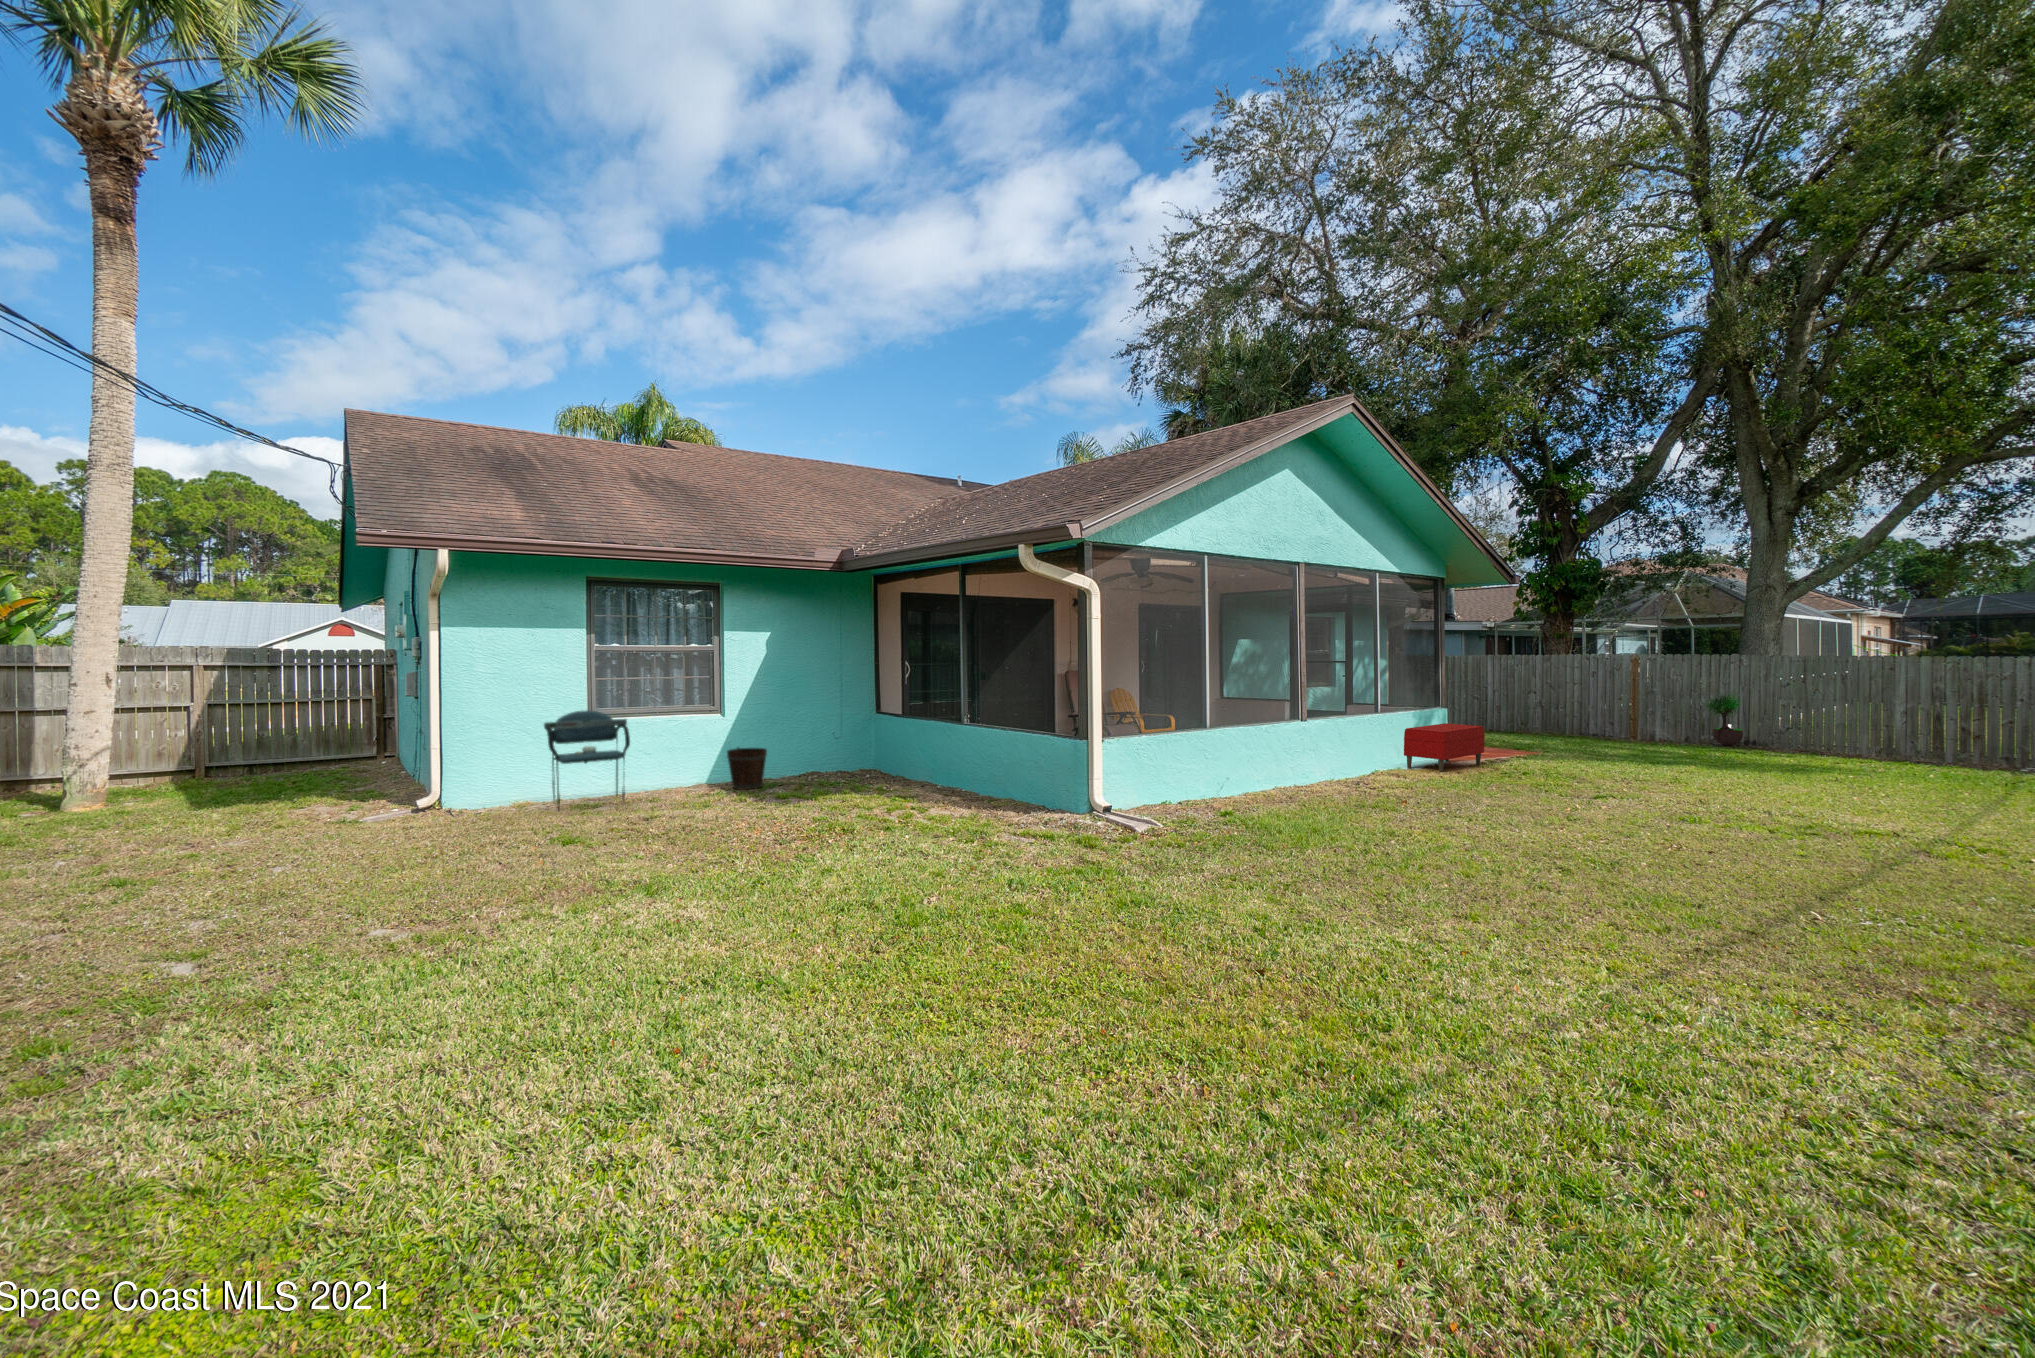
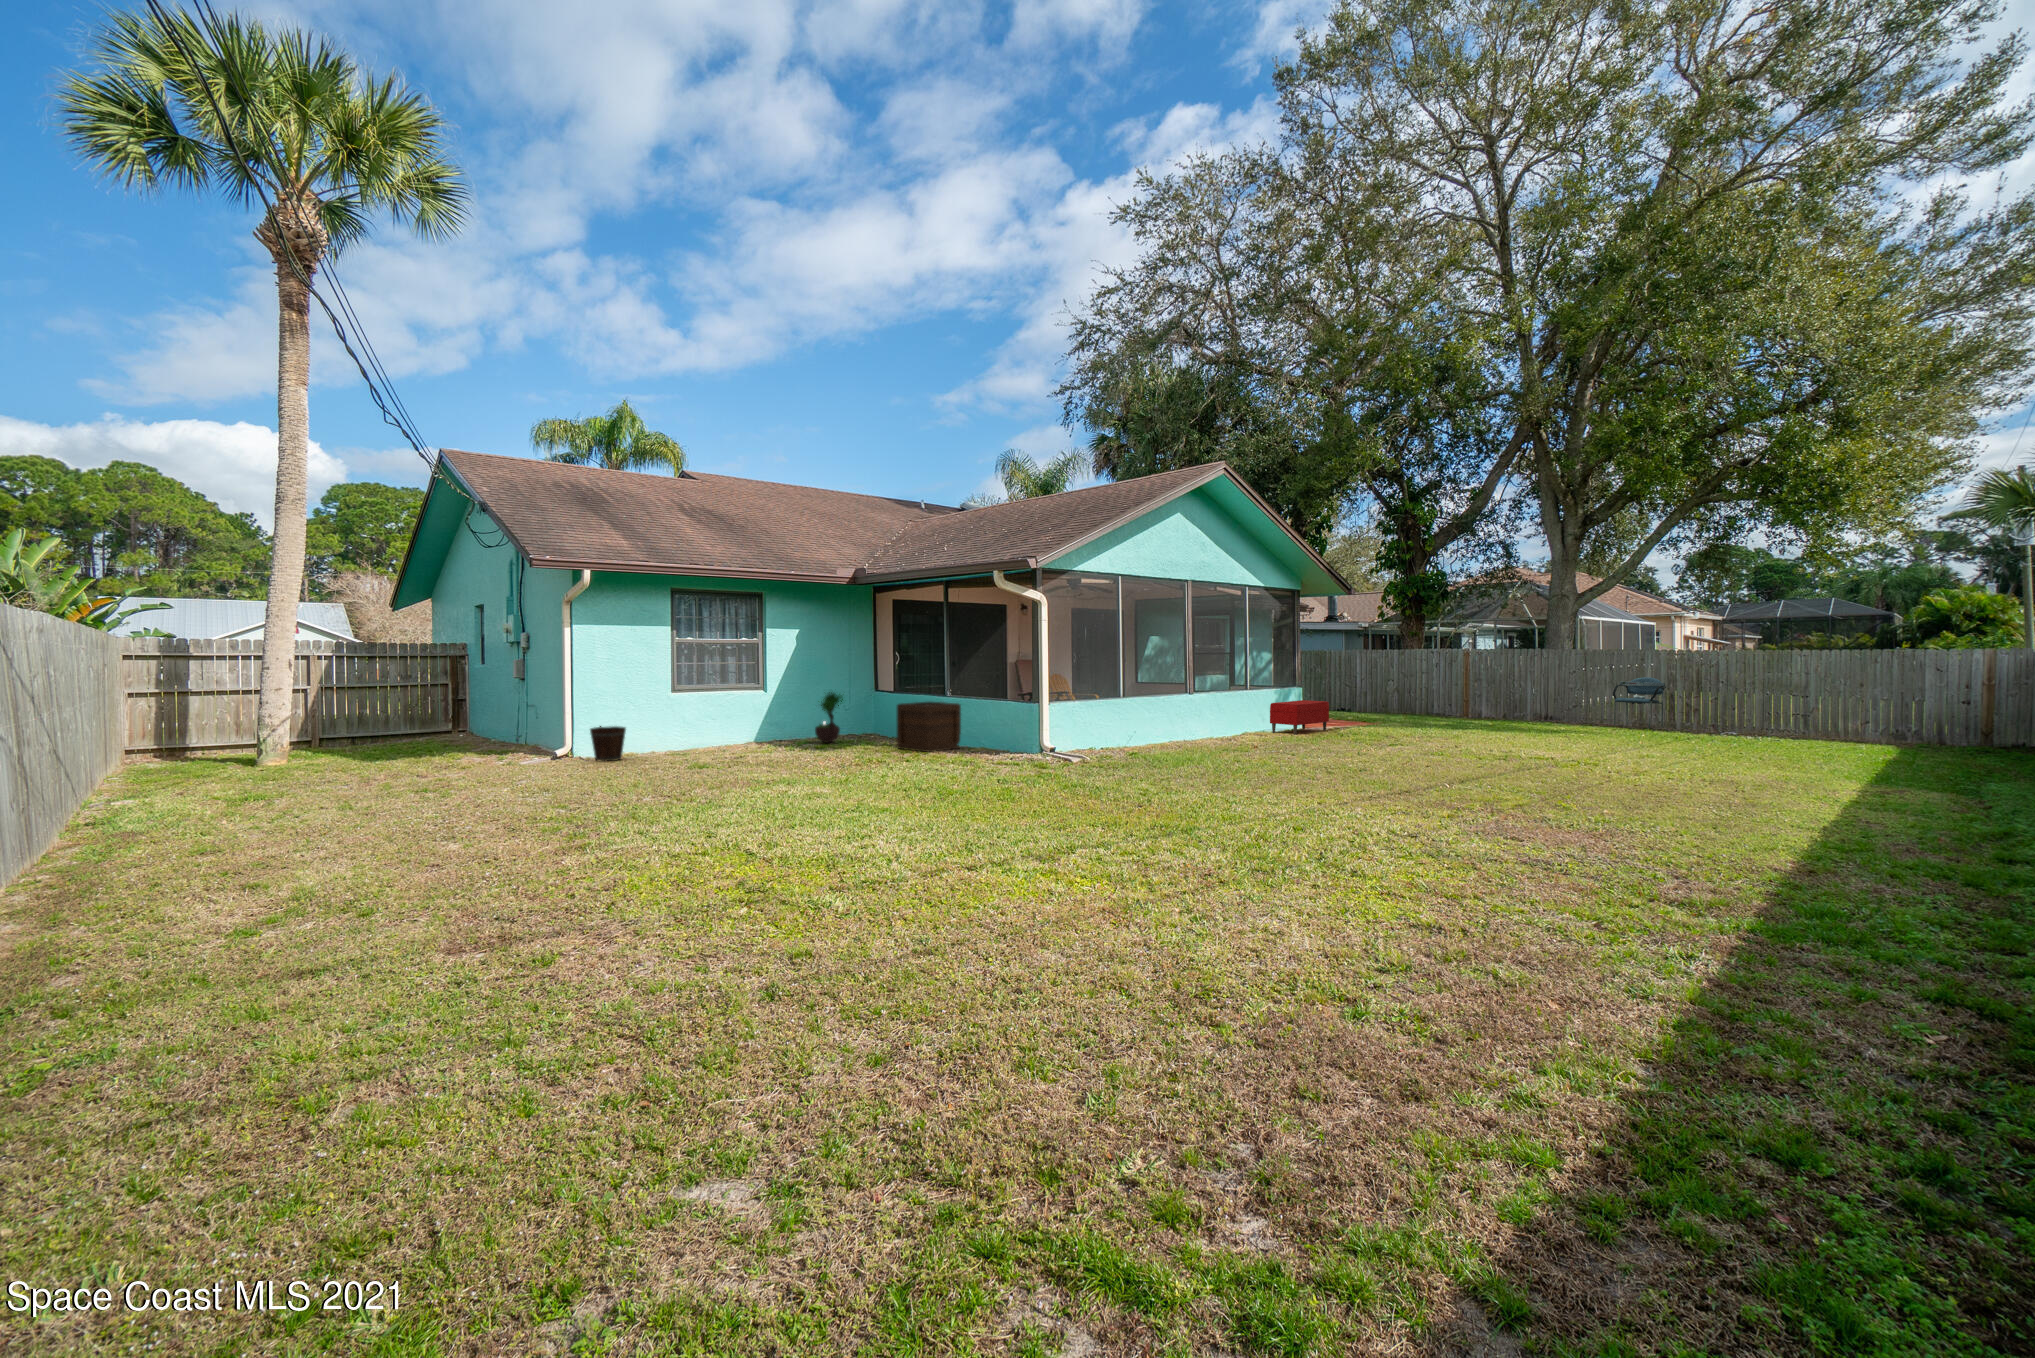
potted tree: present [1705,695,1743,746] -> present [815,692,843,743]
chair: present [544,710,630,809] -> present [1613,677,1666,728]
wooden crate: none [891,729,979,802] -> present [897,702,961,752]
bucket: present [727,748,767,790] -> present [590,726,626,761]

